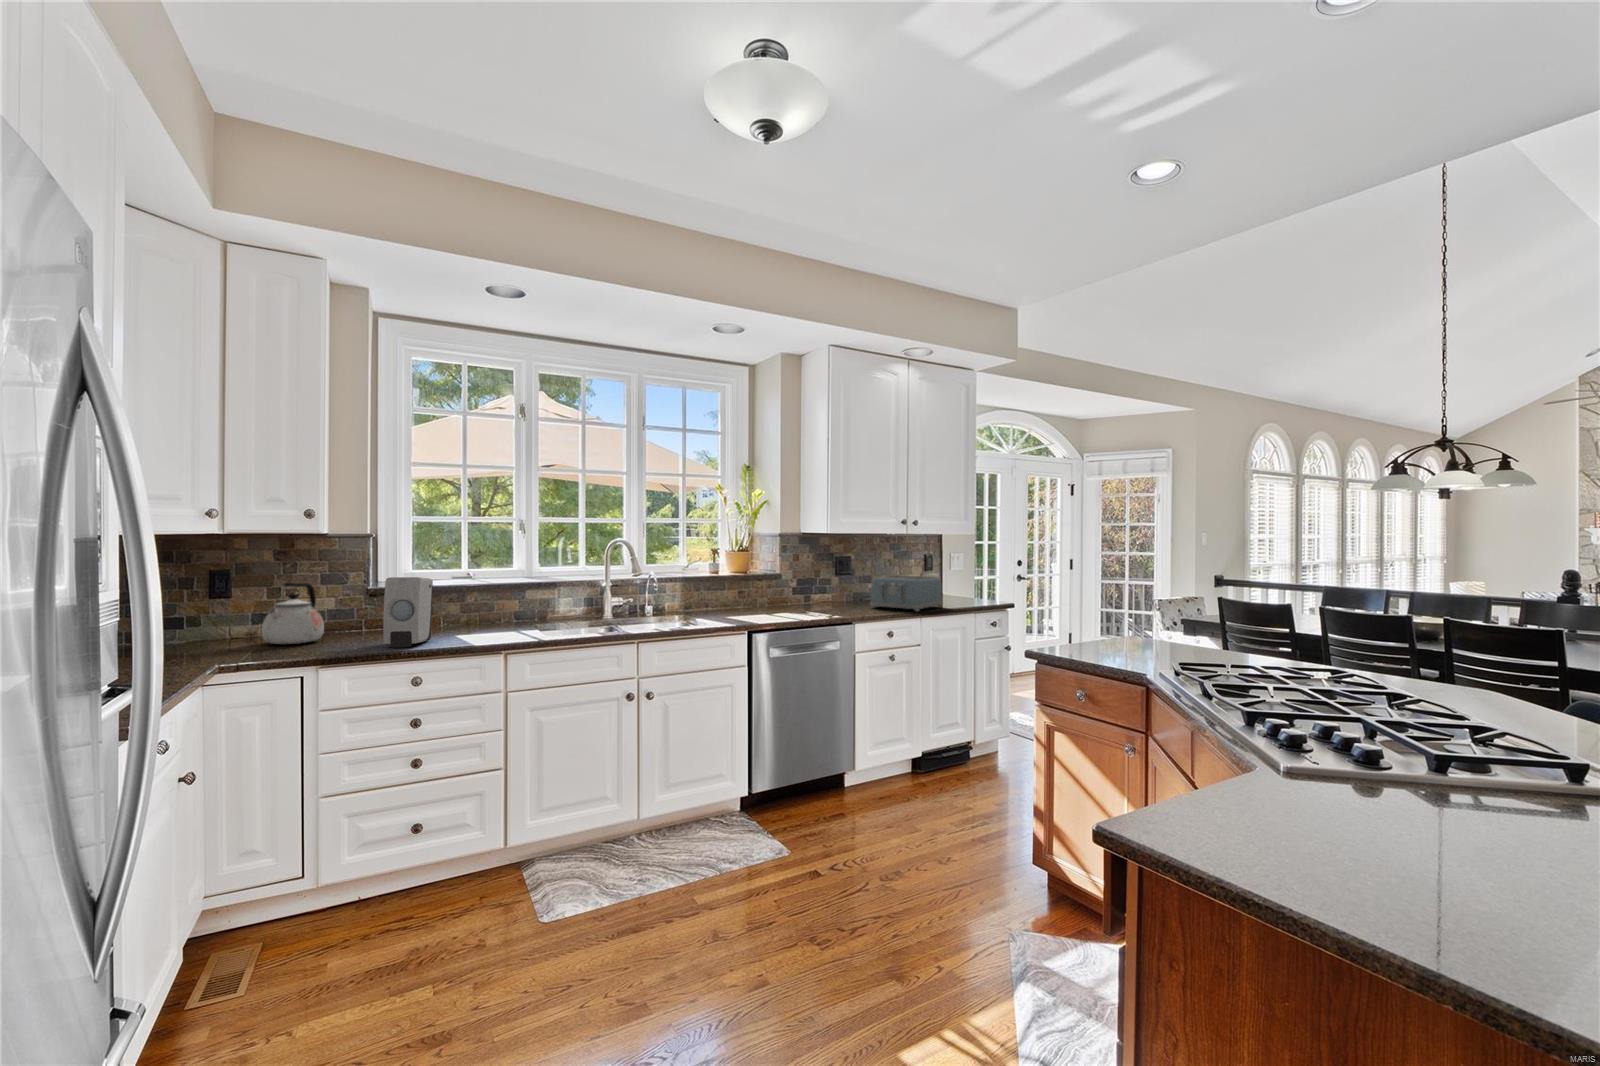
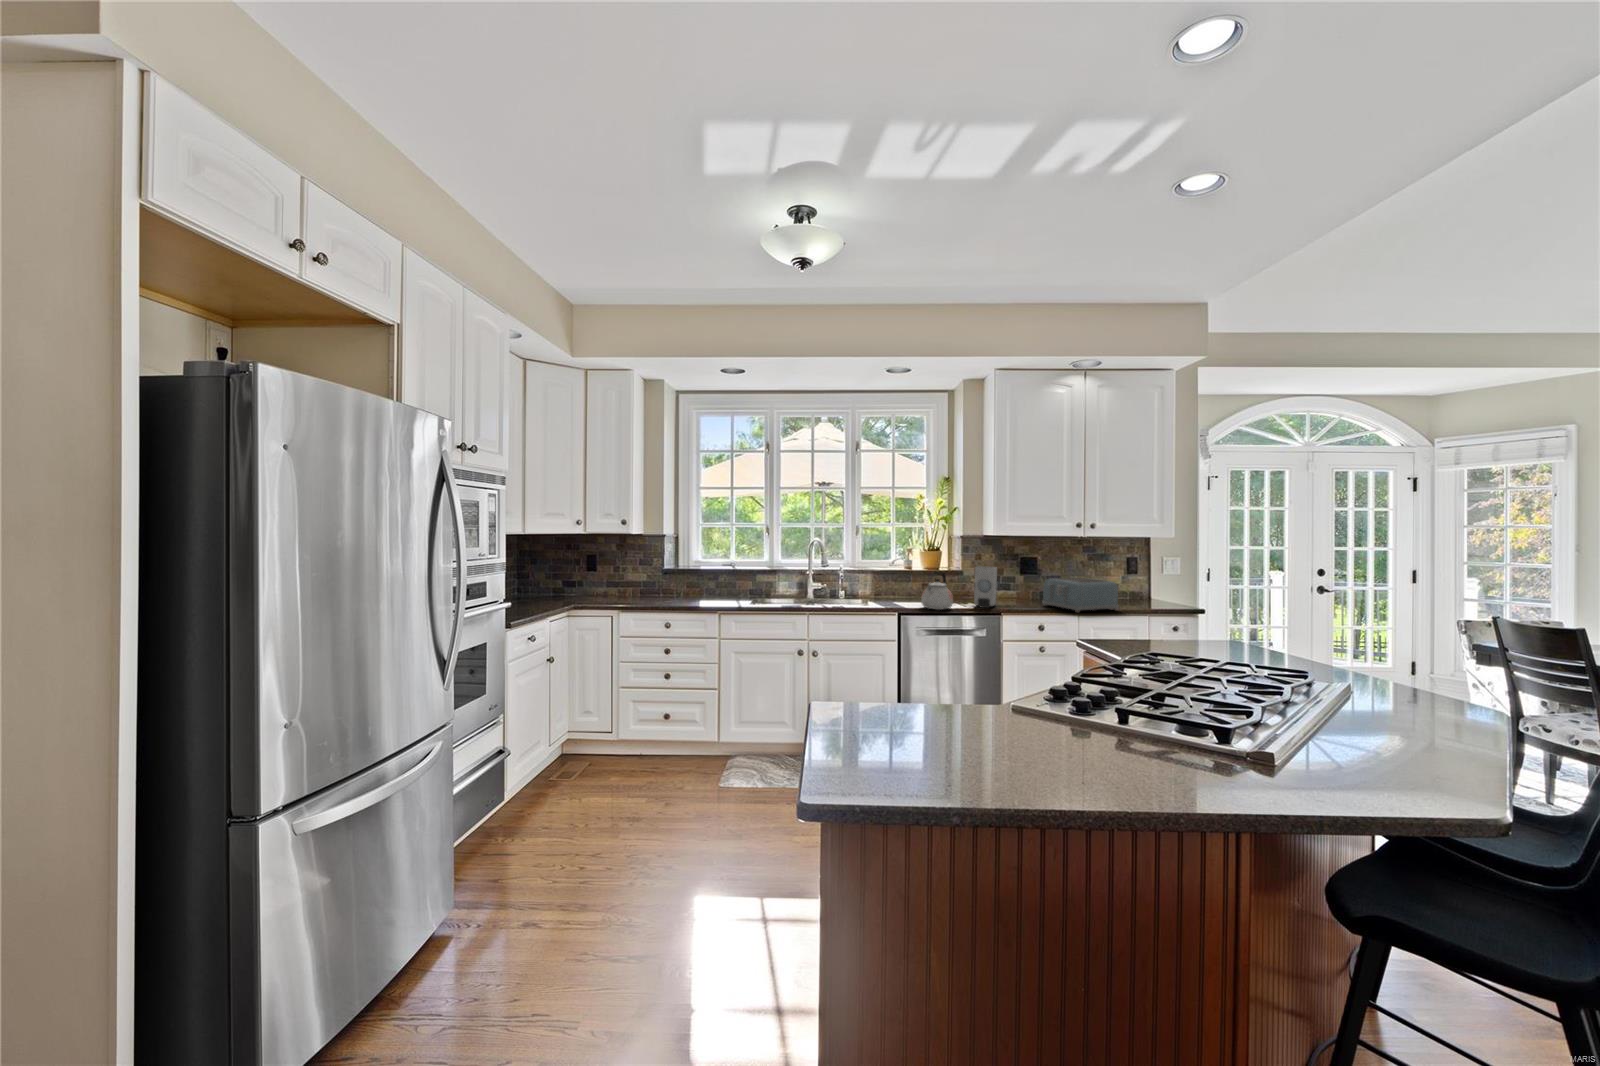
soap dispenser: present [383,577,433,648] -> present [974,566,997,608]
kettle: present [262,583,324,644] -> present [921,572,953,610]

